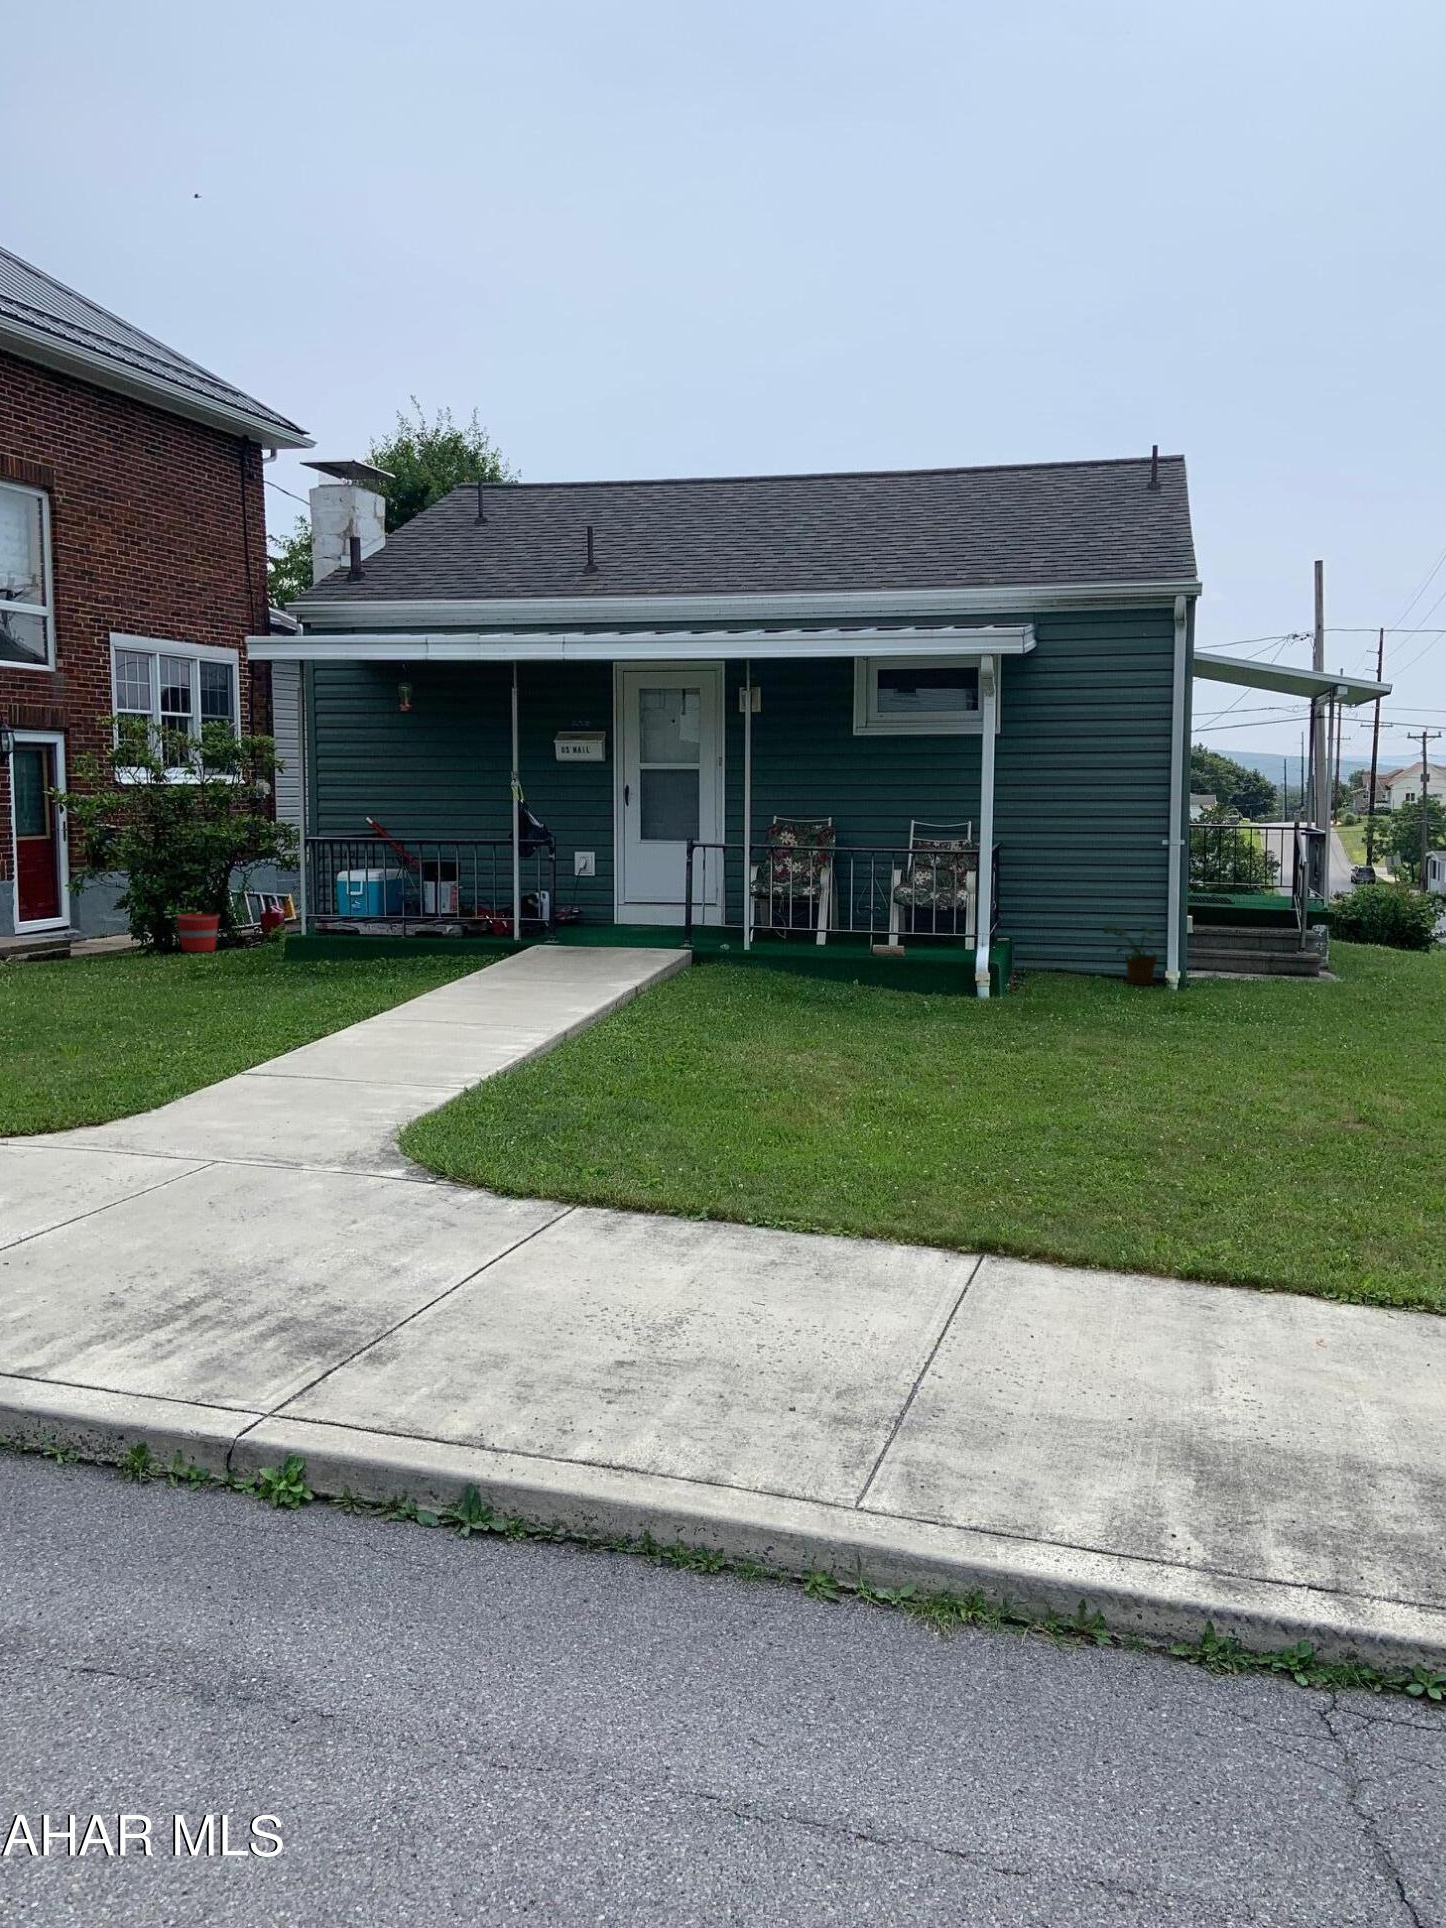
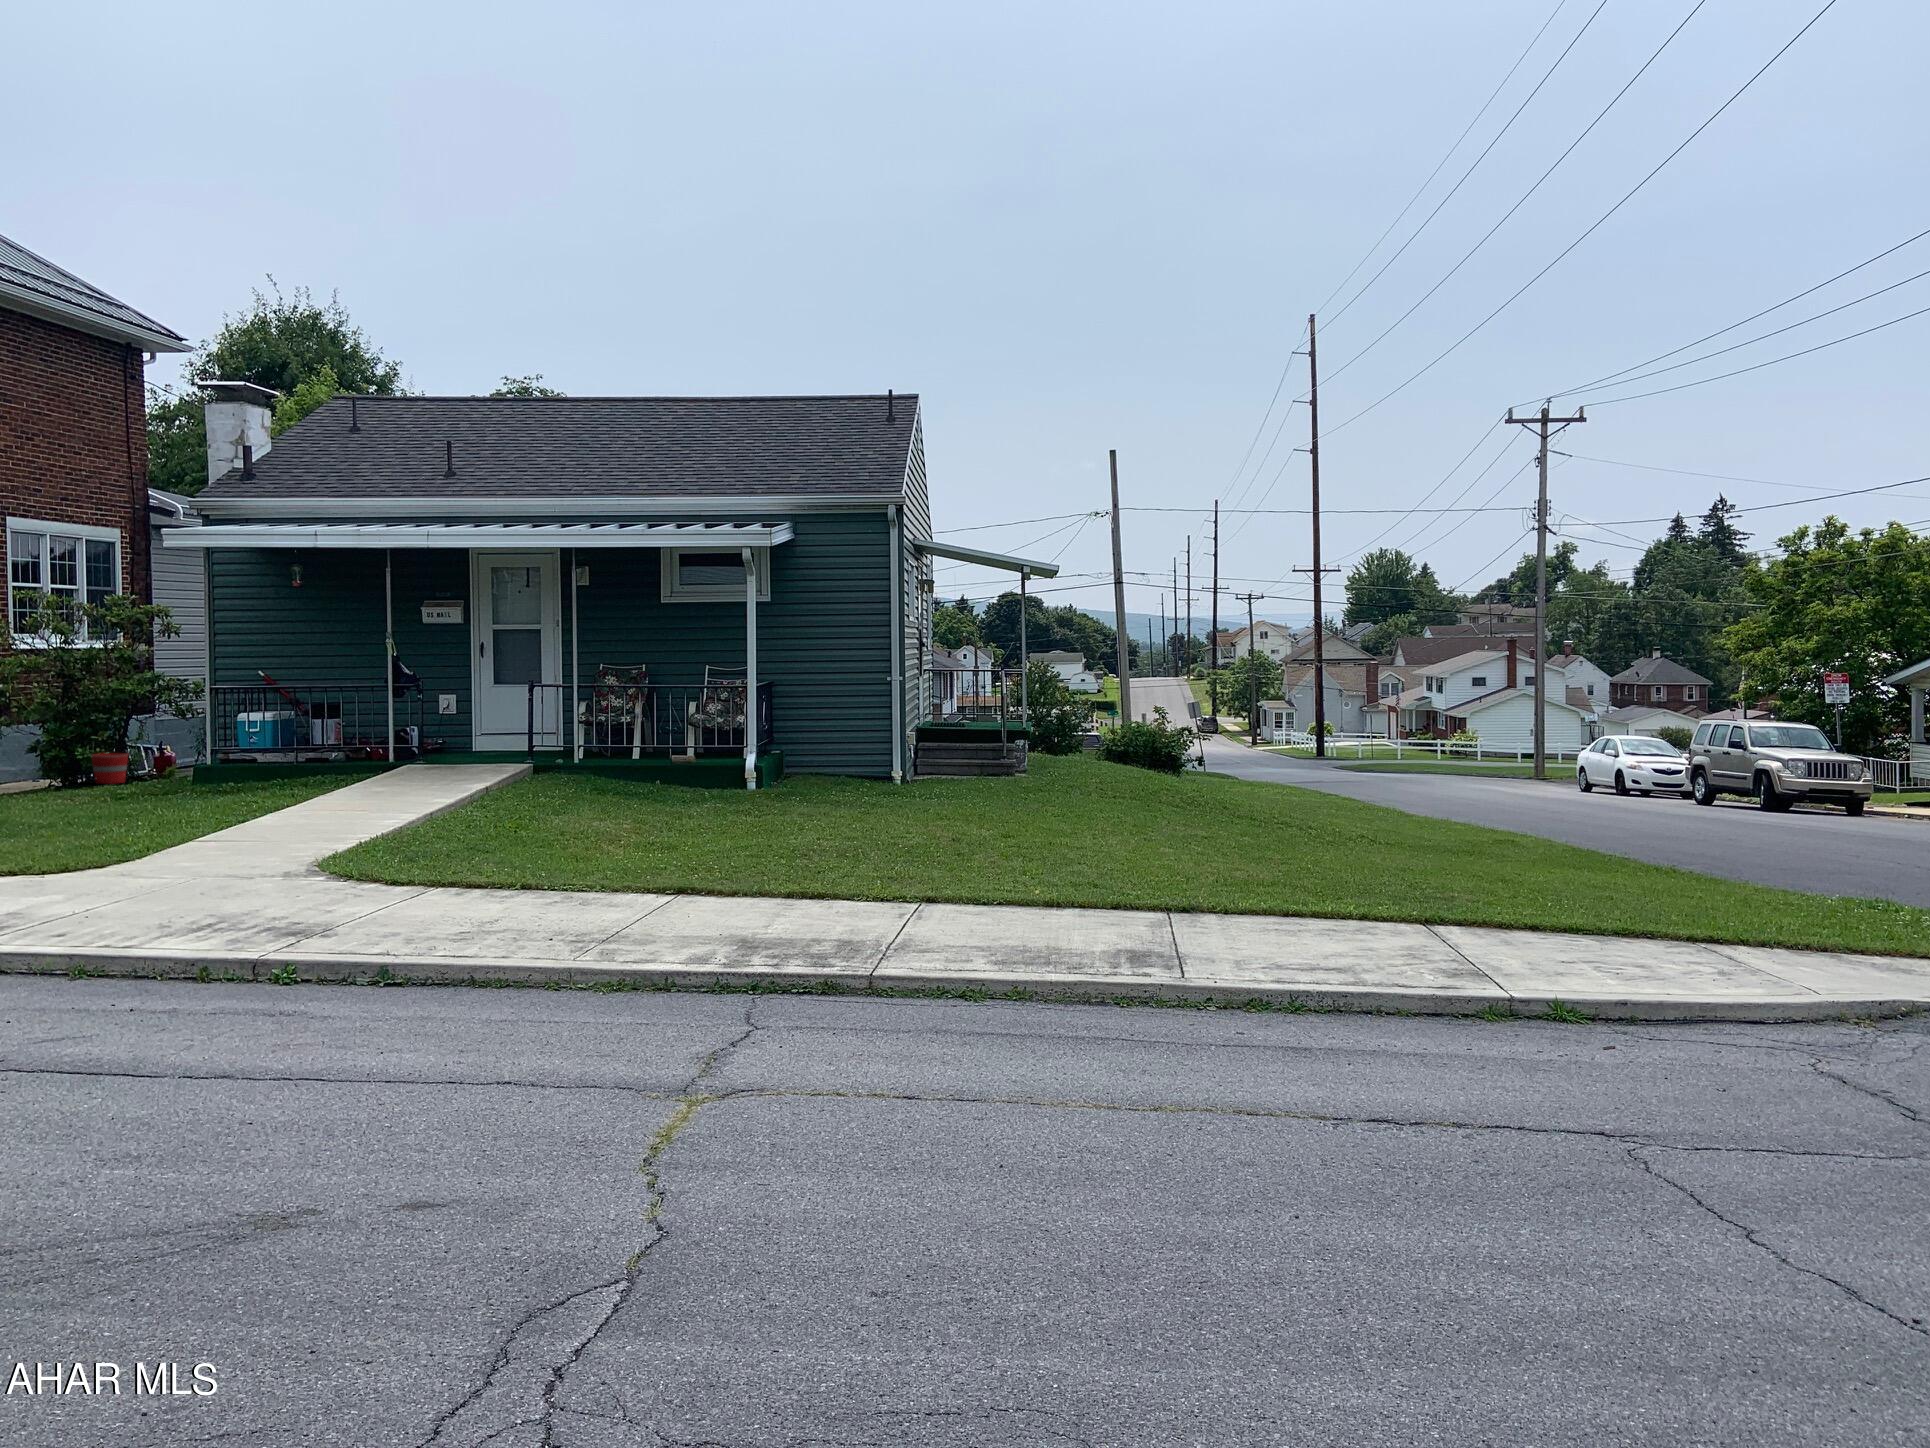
potted plant: present [1103,926,1161,985] -> none [844,740,890,782]

